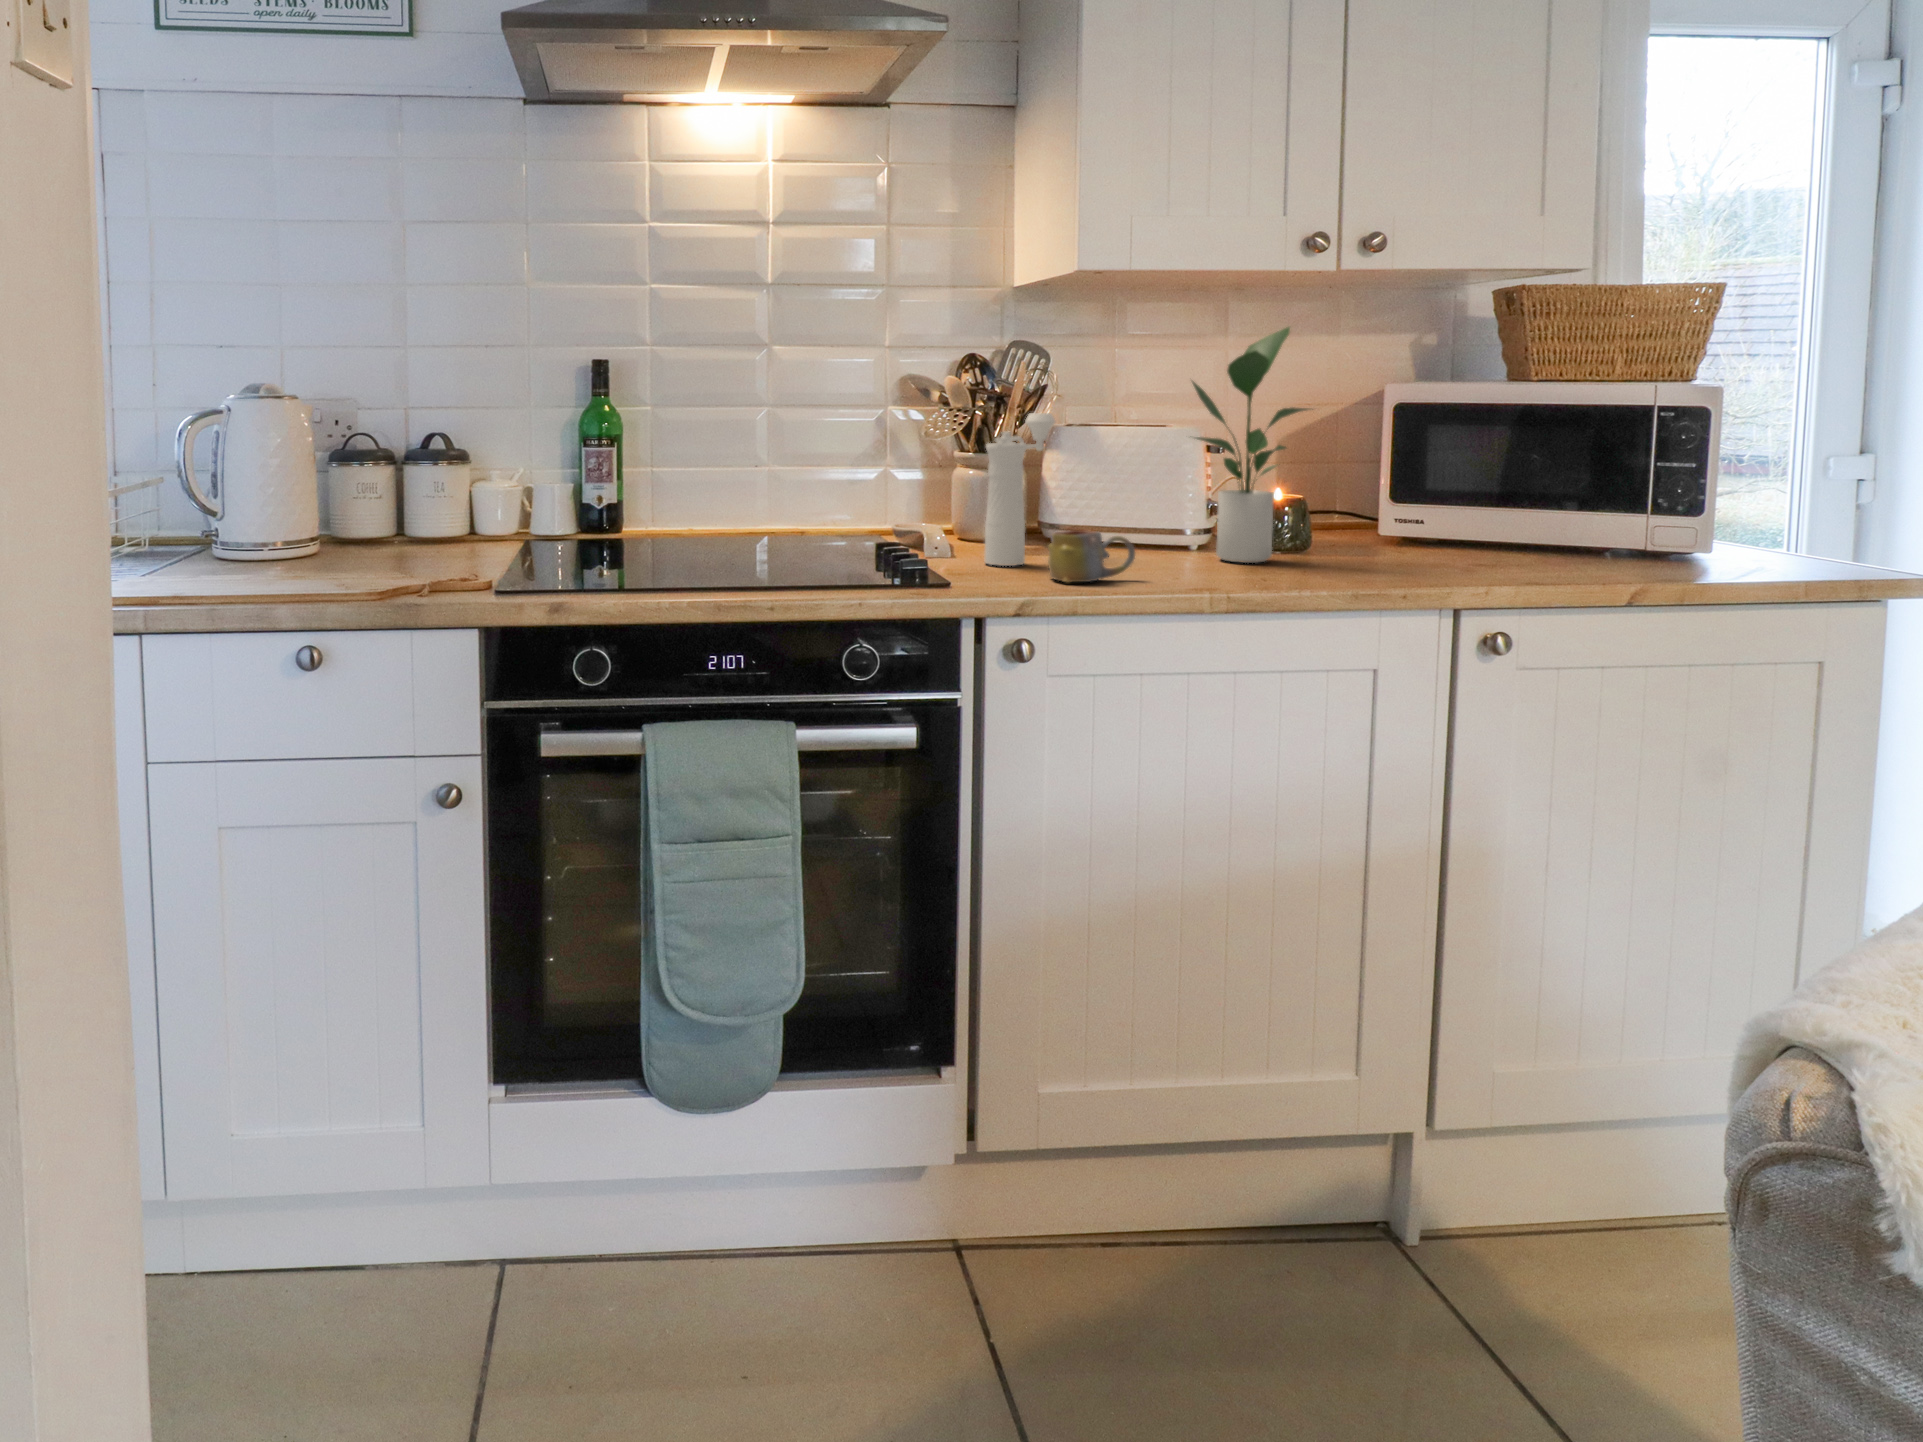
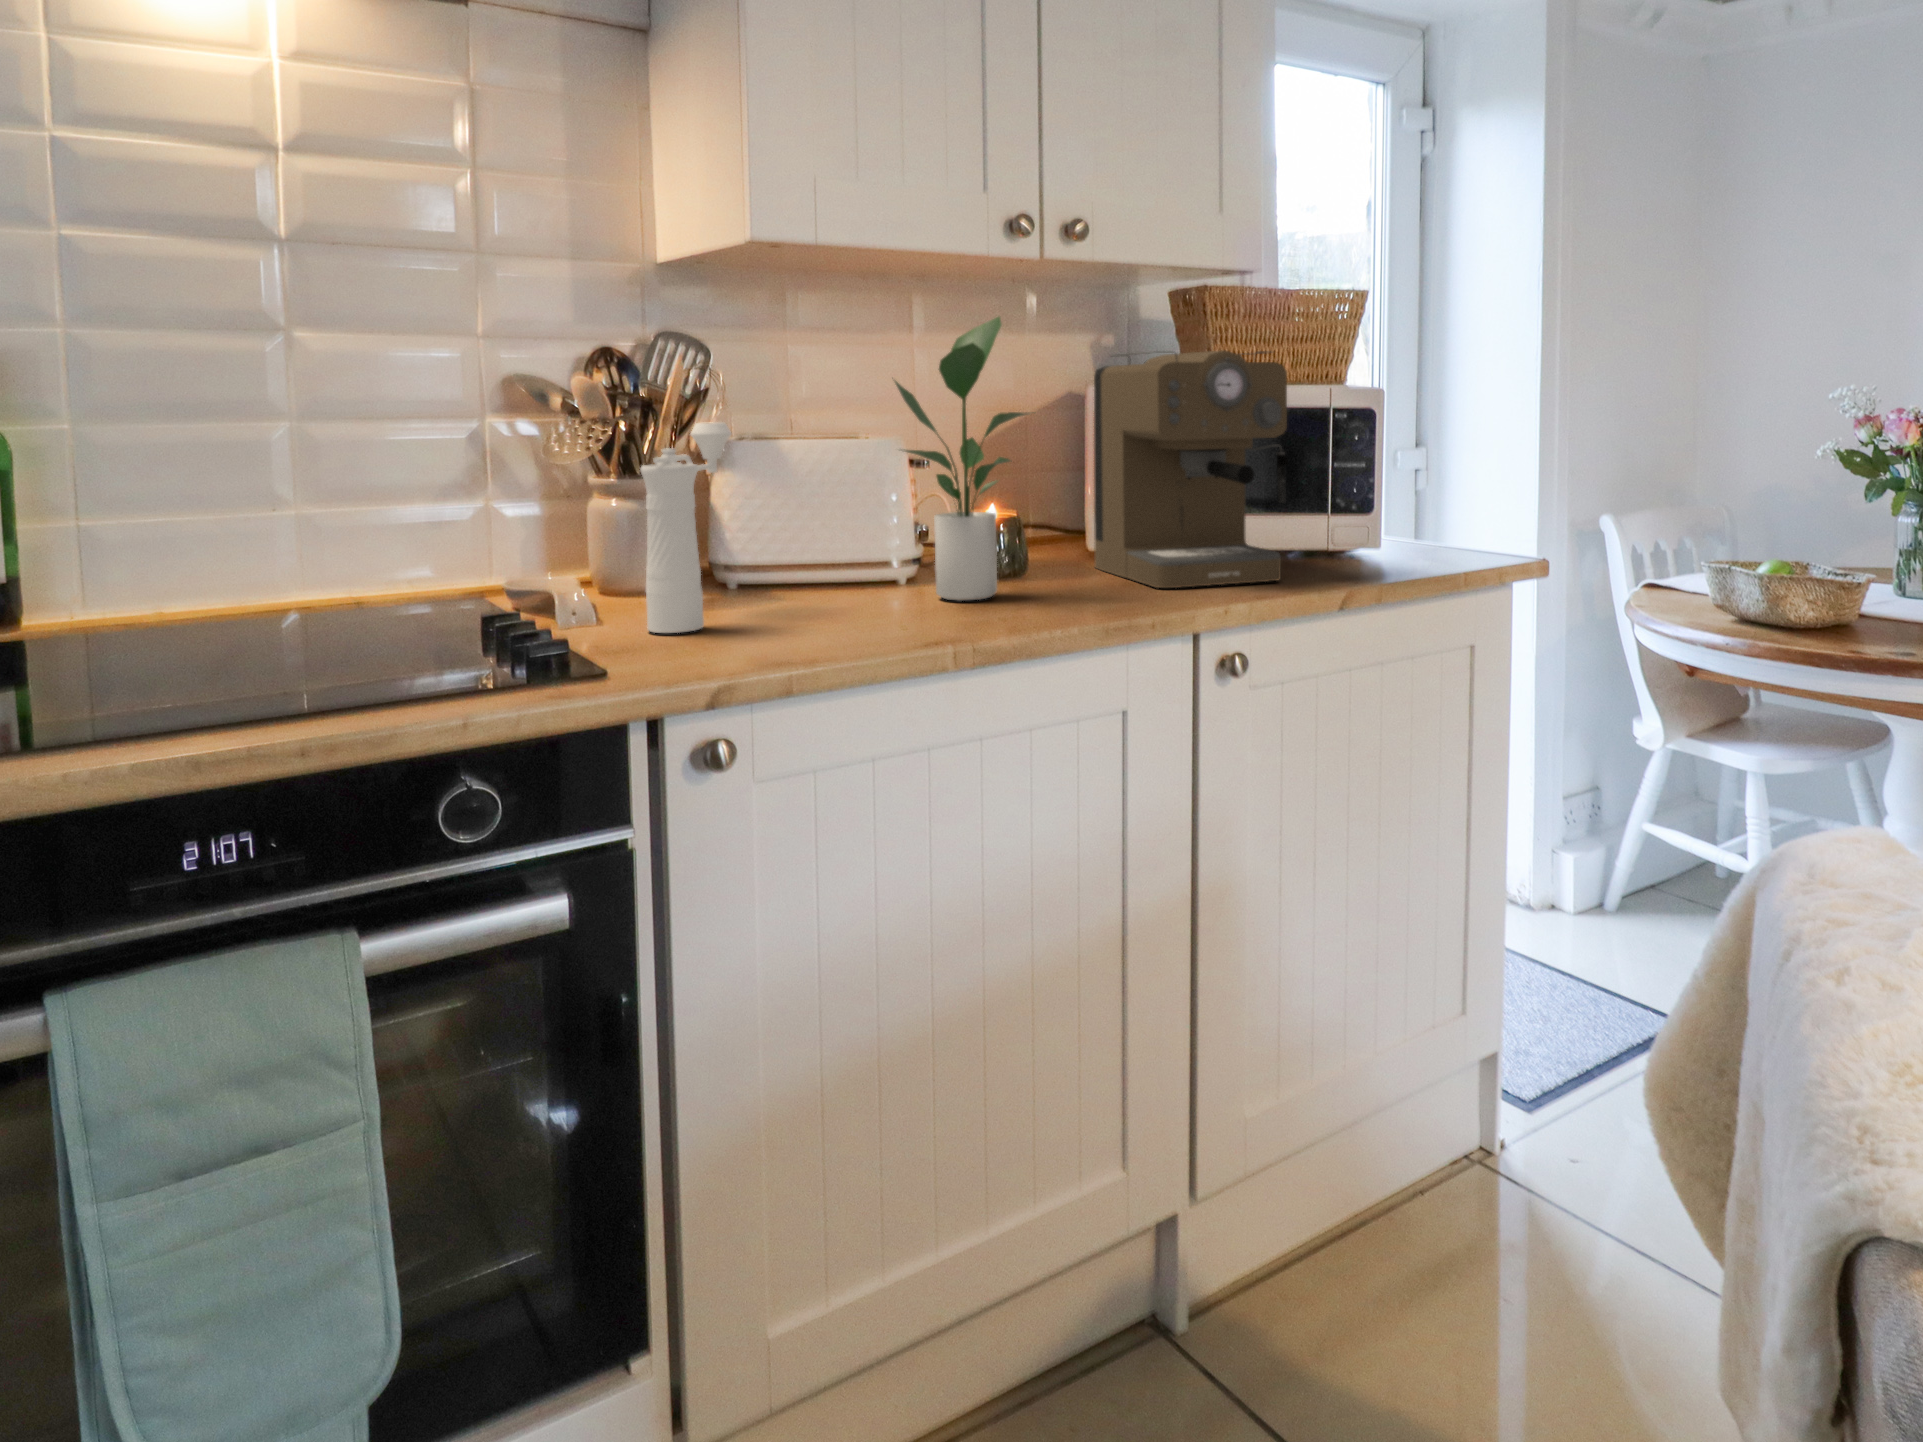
coffee maker: none [1380,353,1588,569] -> present [1094,350,1288,588]
mug: present [1048,530,1135,582] -> none [740,578,852,652]

